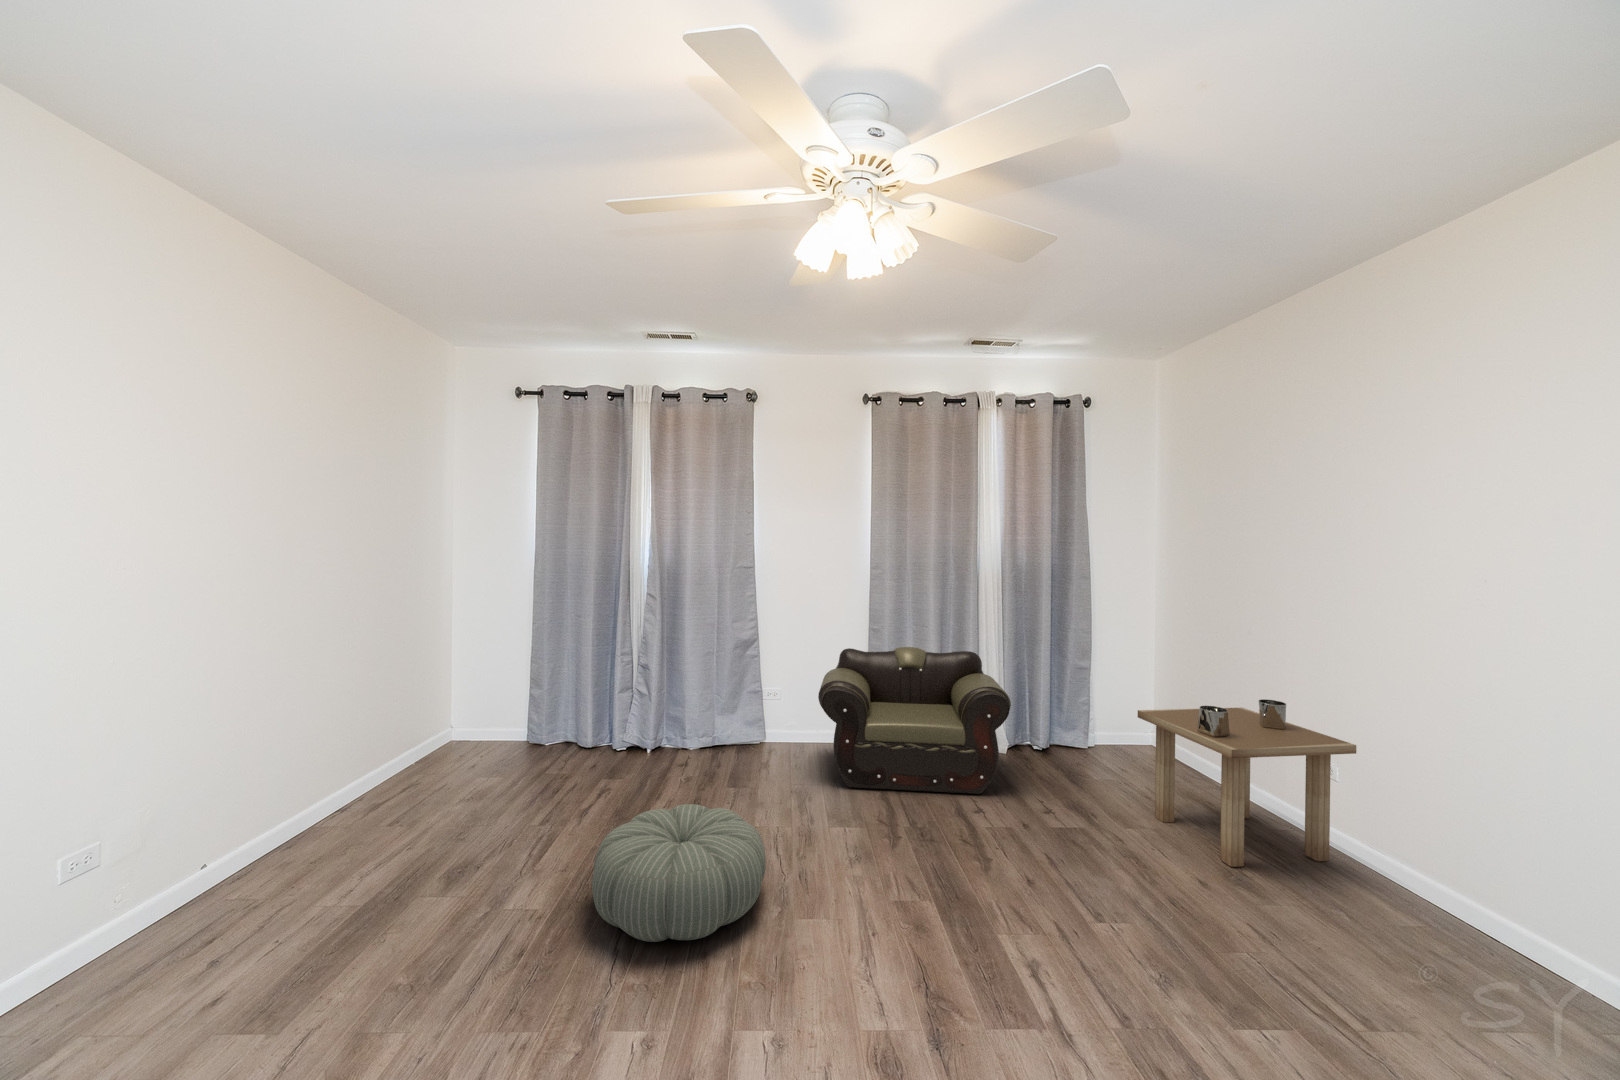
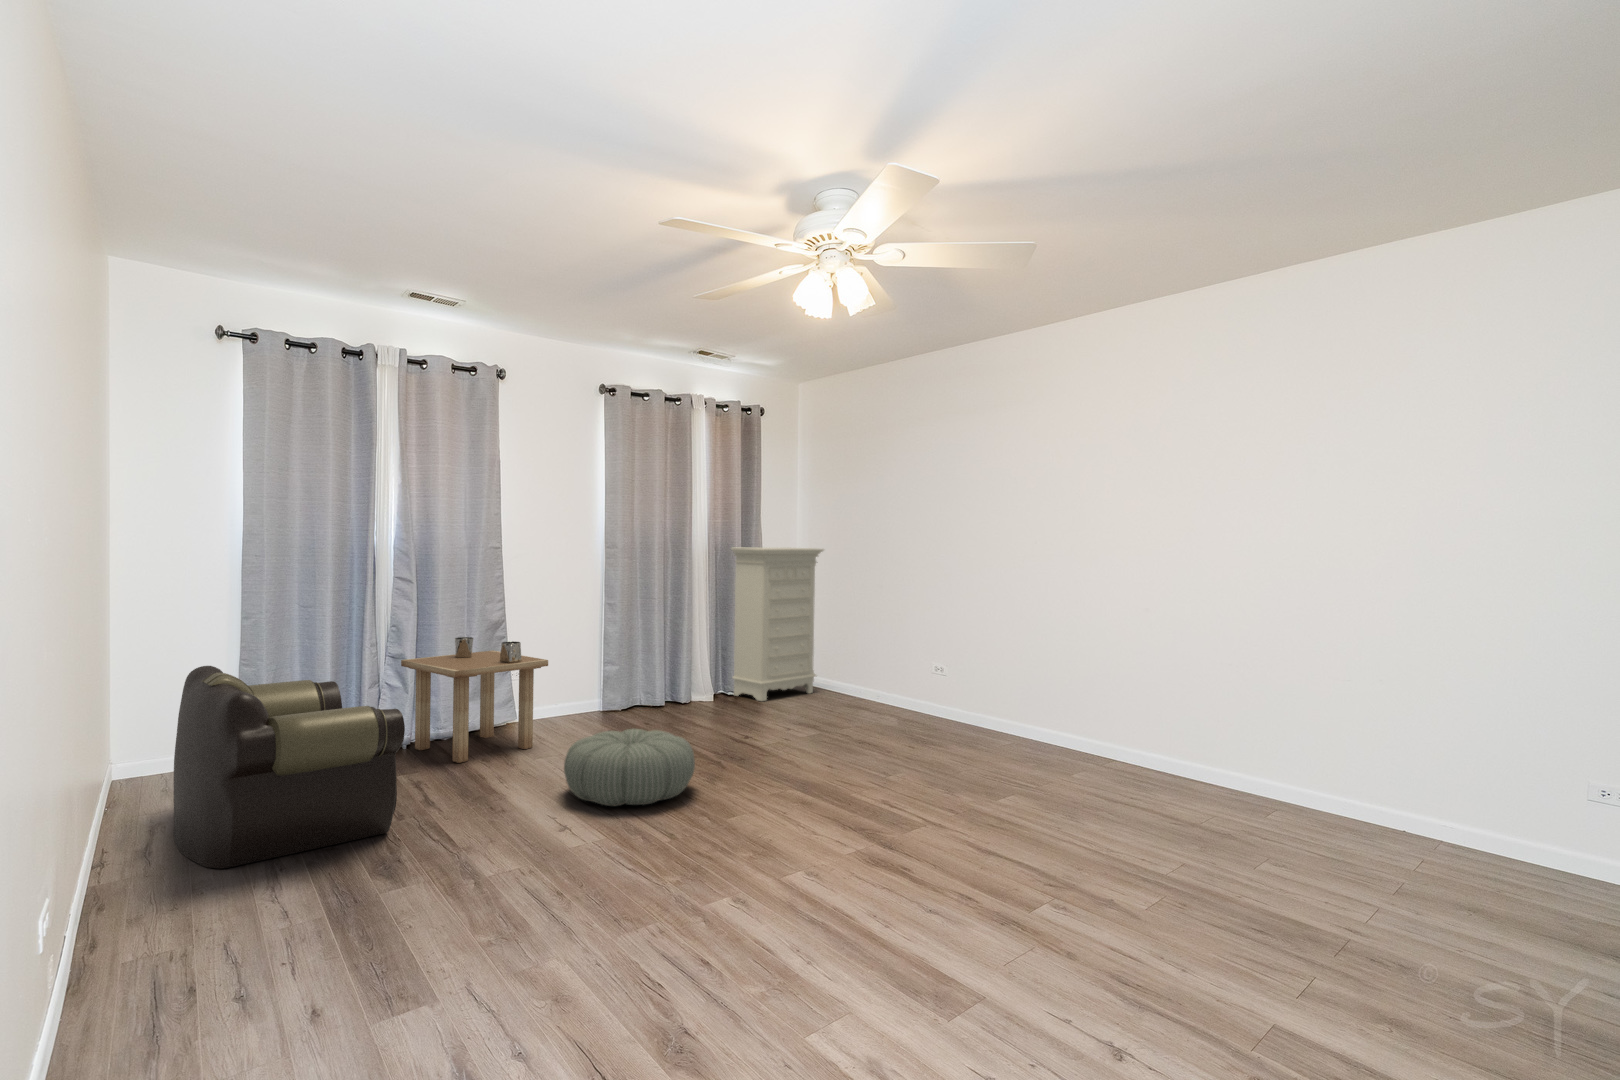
dresser: none [1034,571,1170,770] -> present [732,548,824,701]
armchair: present [818,647,1011,794] -> present [173,666,405,868]
side table: present [1138,699,1356,867] -> present [401,637,548,763]

